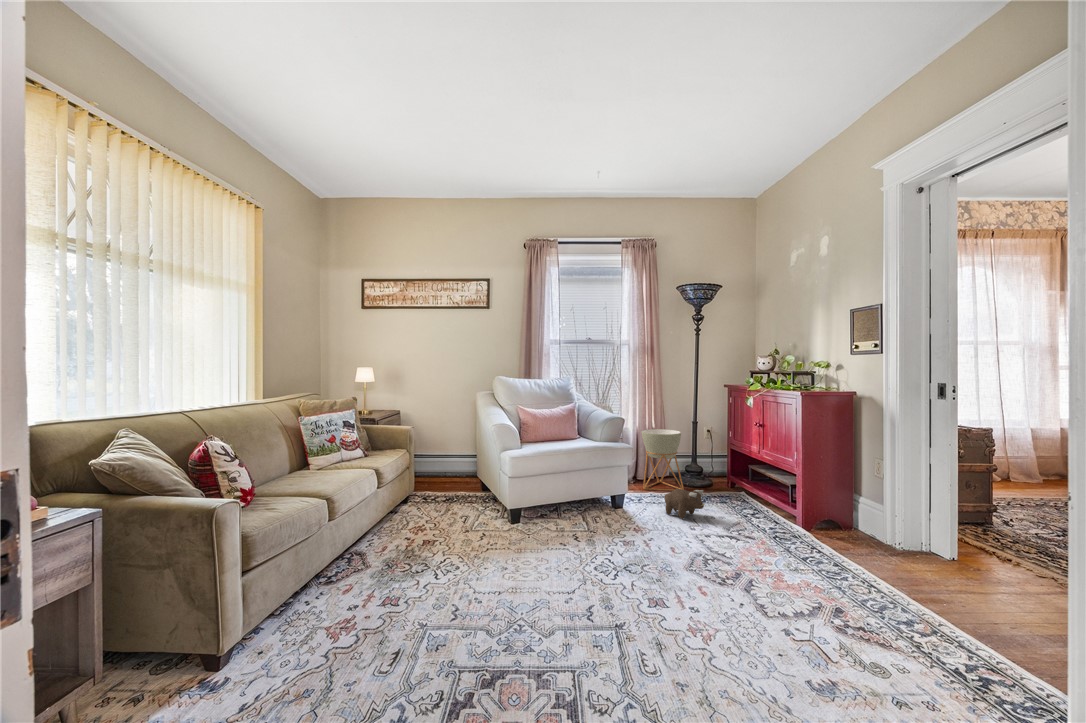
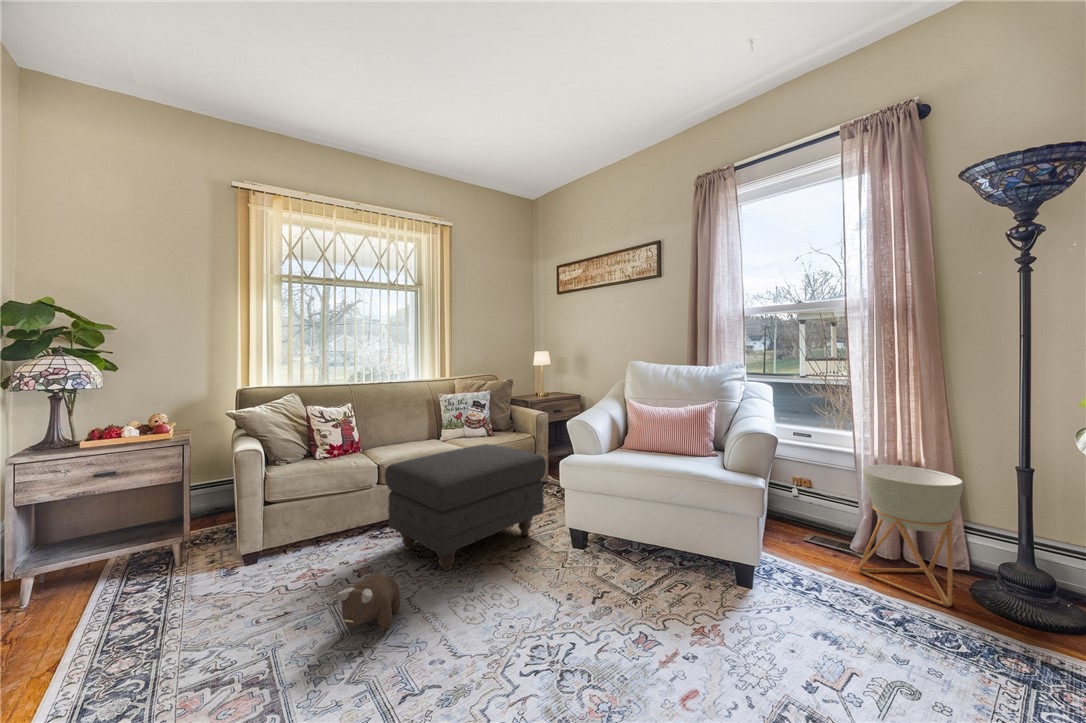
ottoman: none [373,457,488,579] -> present [385,444,546,571]
plush toy: present [664,489,705,519] -> present [337,574,400,631]

